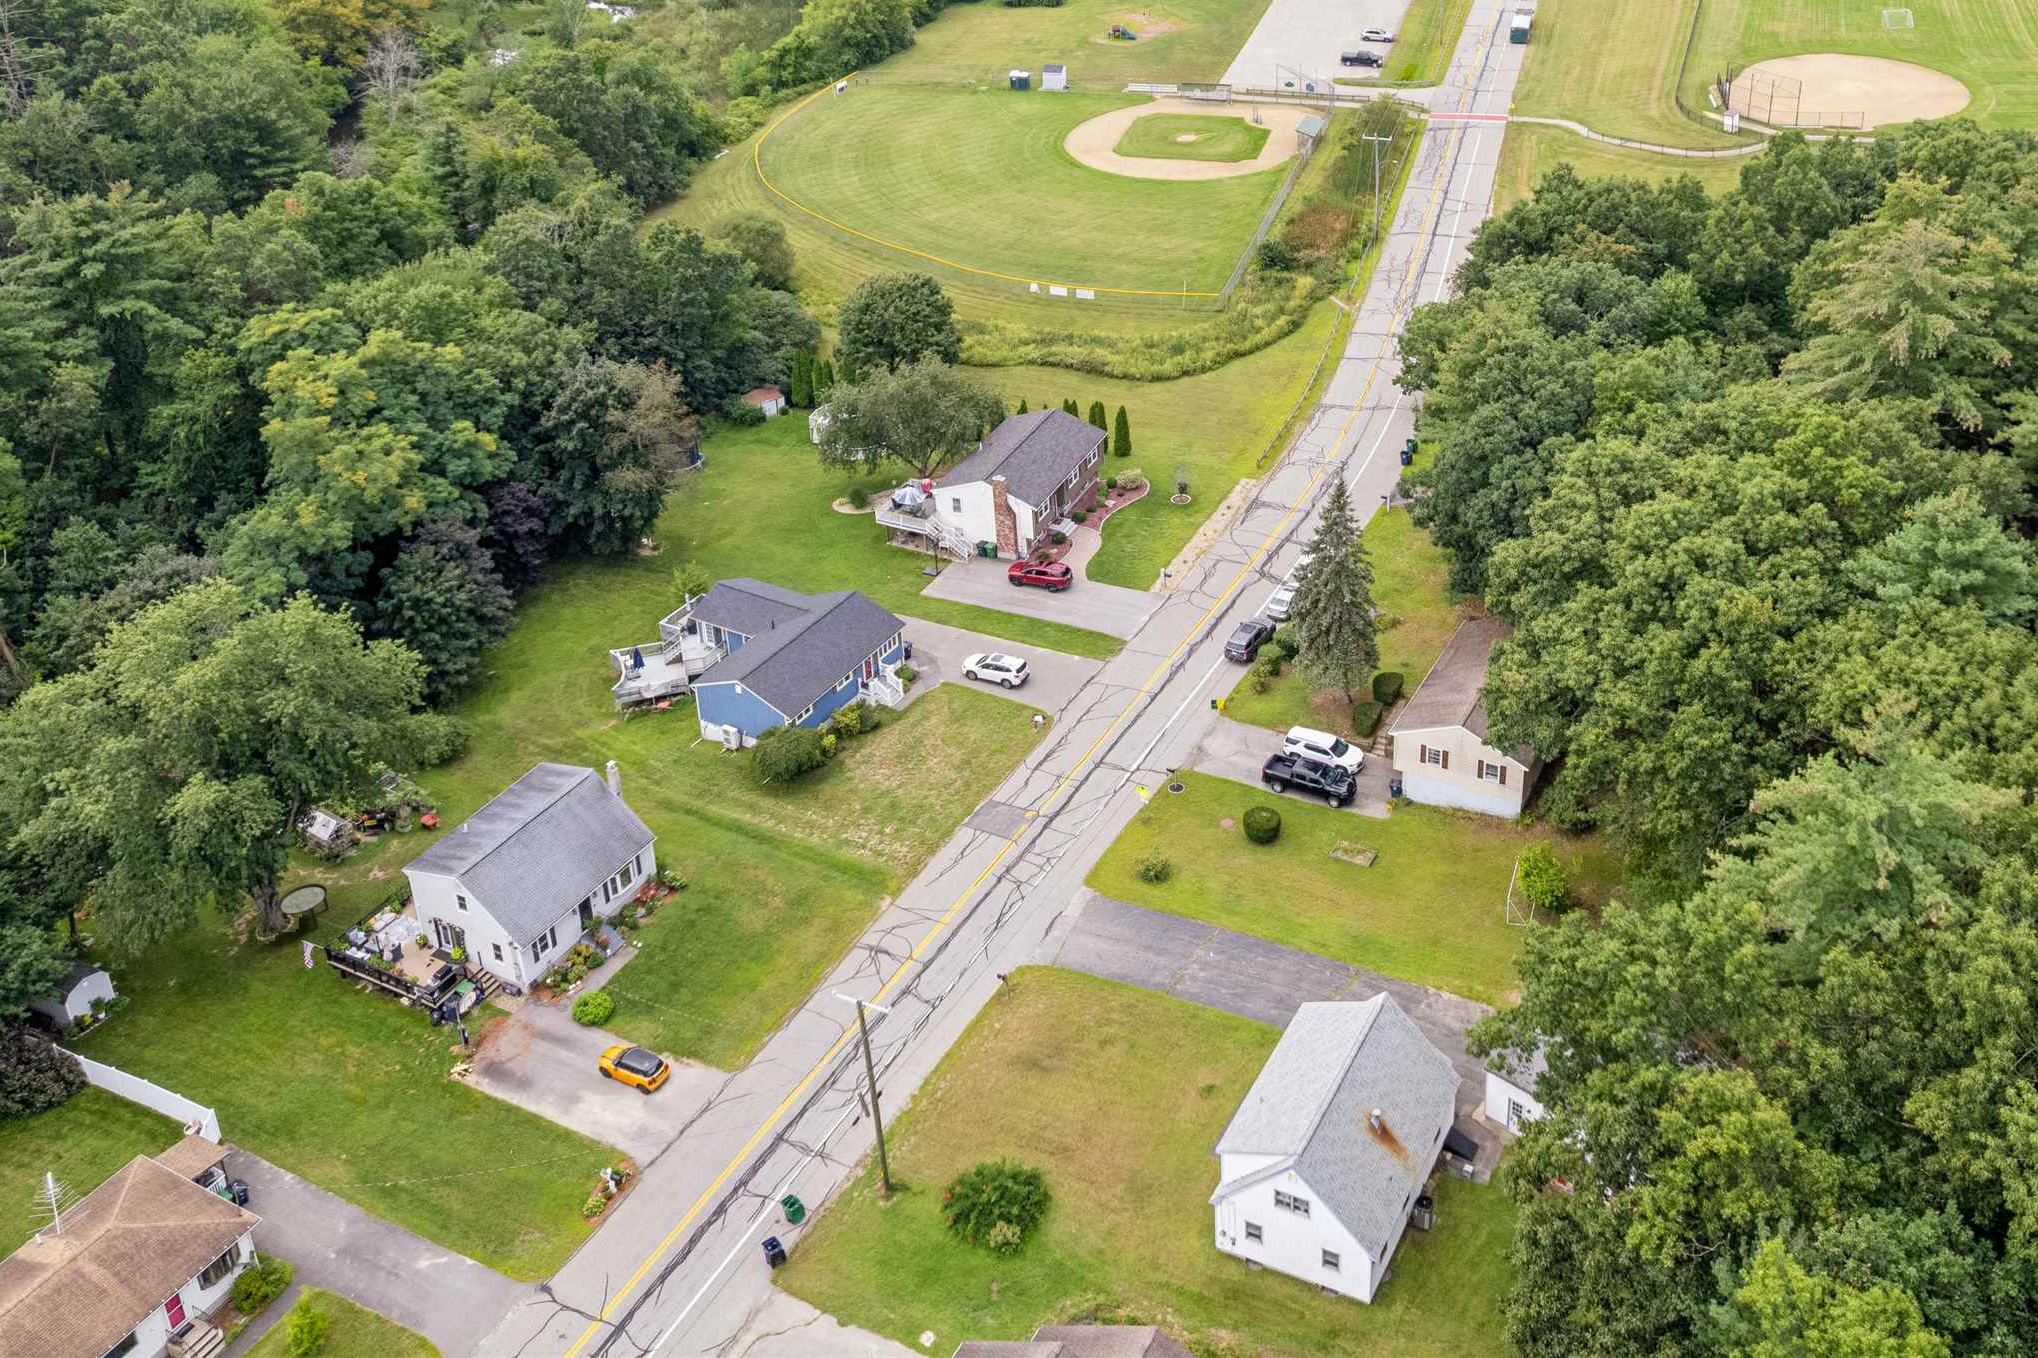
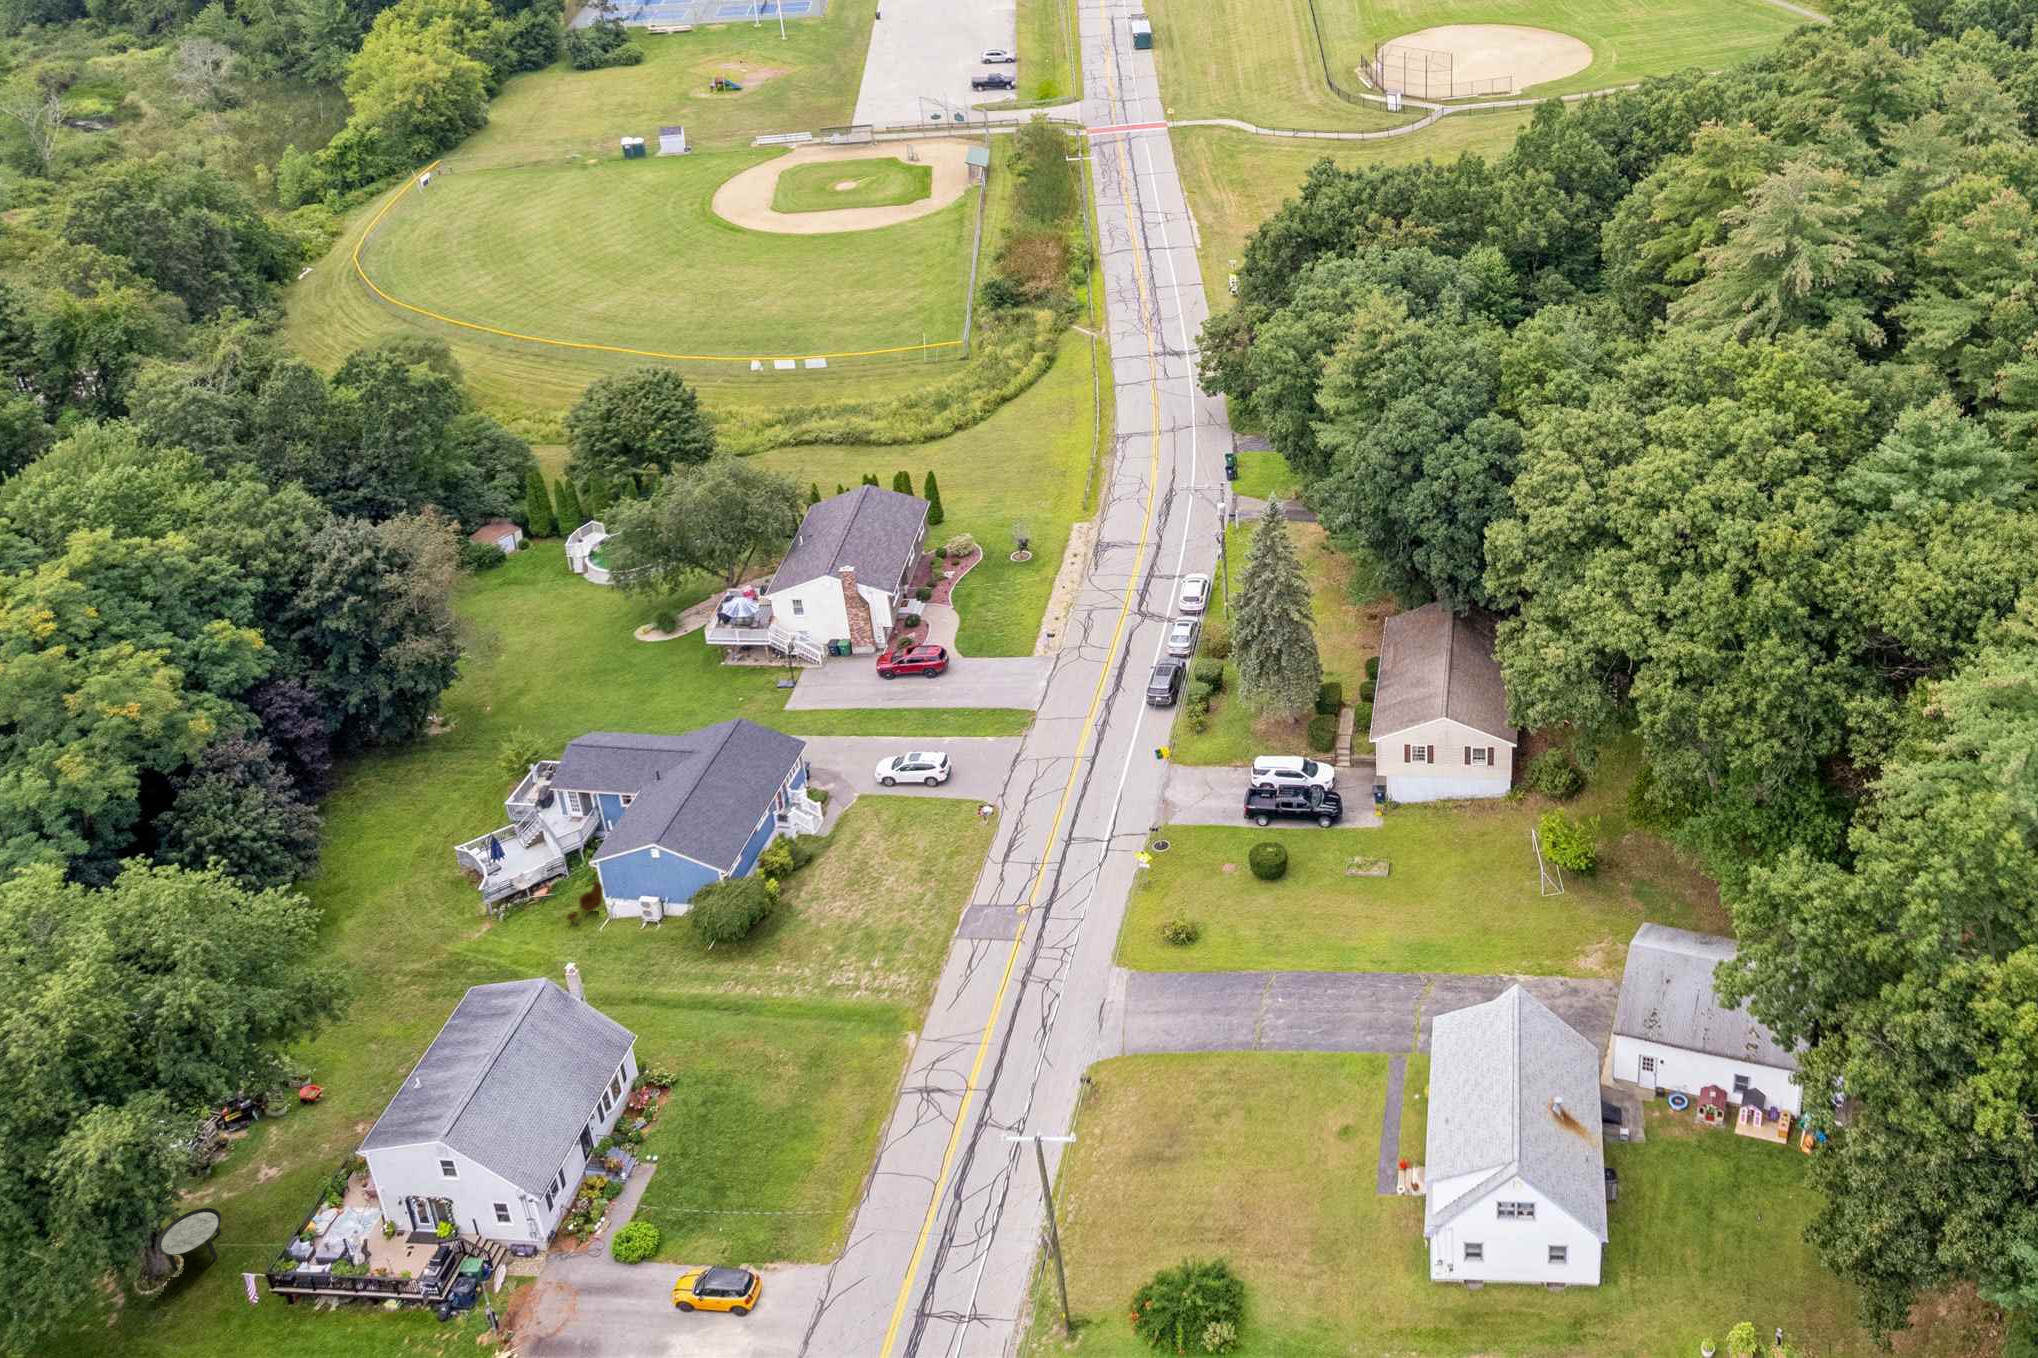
lounge chair: none [665,703,700,740] -> present [566,881,603,924]

